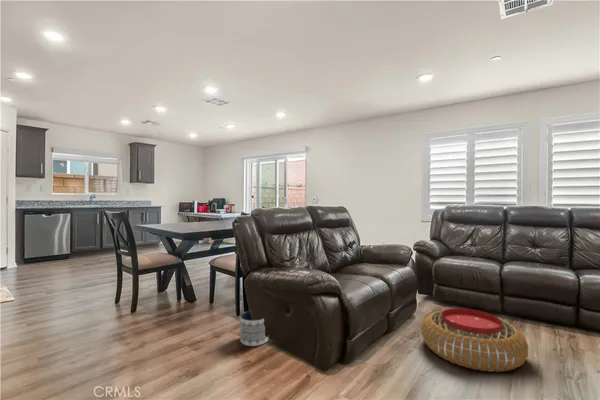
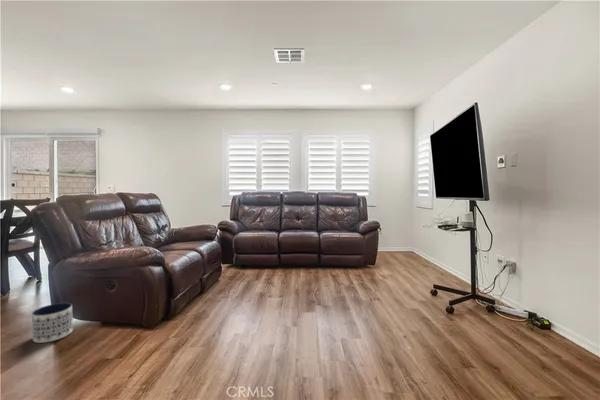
pouf: present [422,308,529,372] -> none [227,265,293,304]

